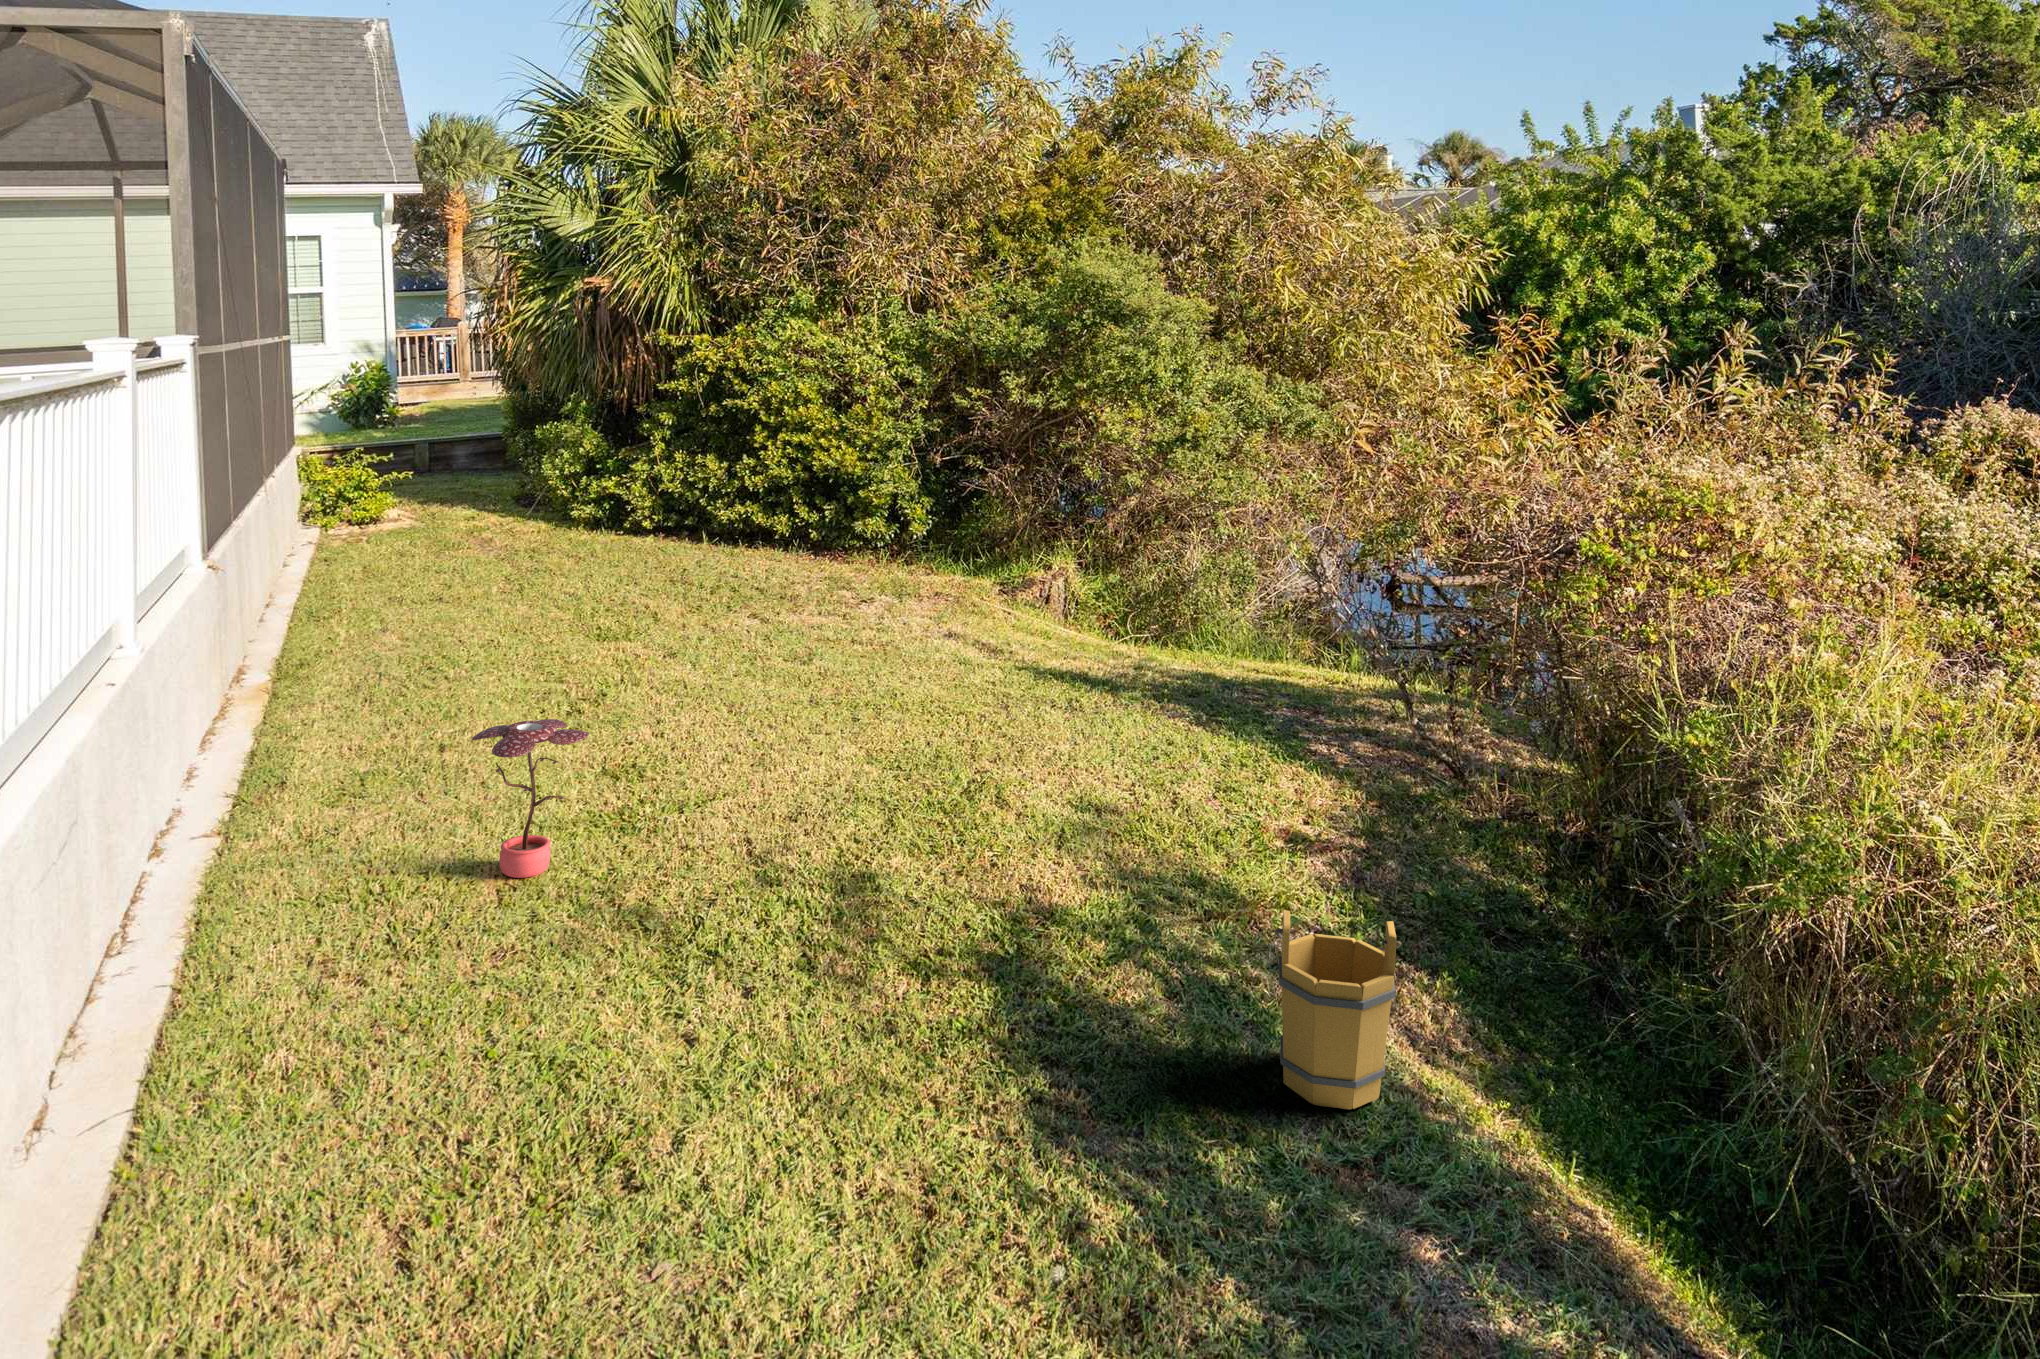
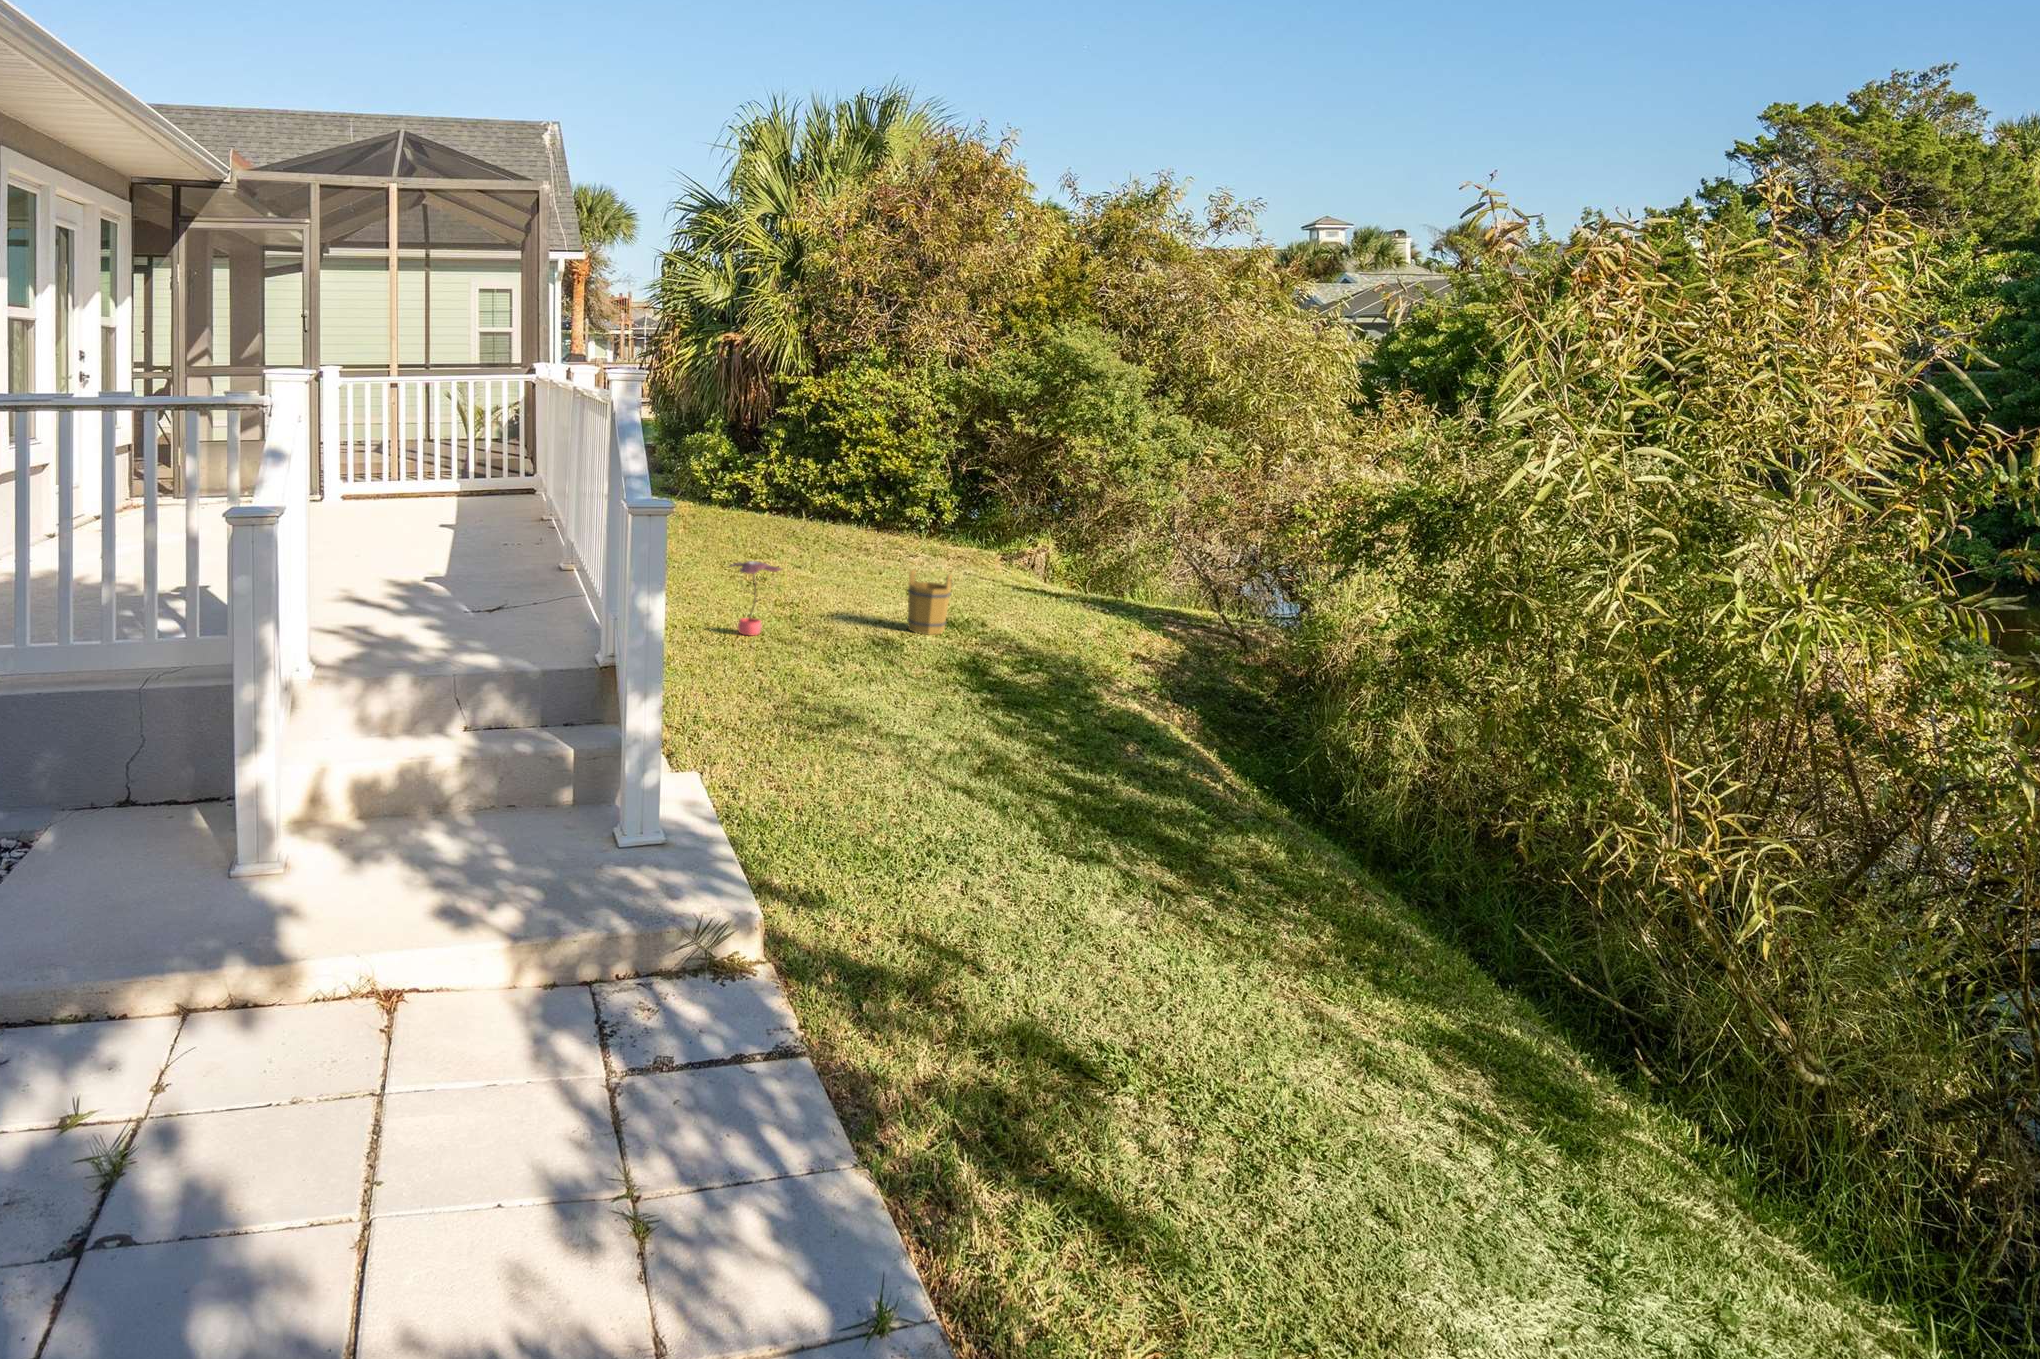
bucket: present [1275,910,1402,1110] -> present [907,569,953,635]

